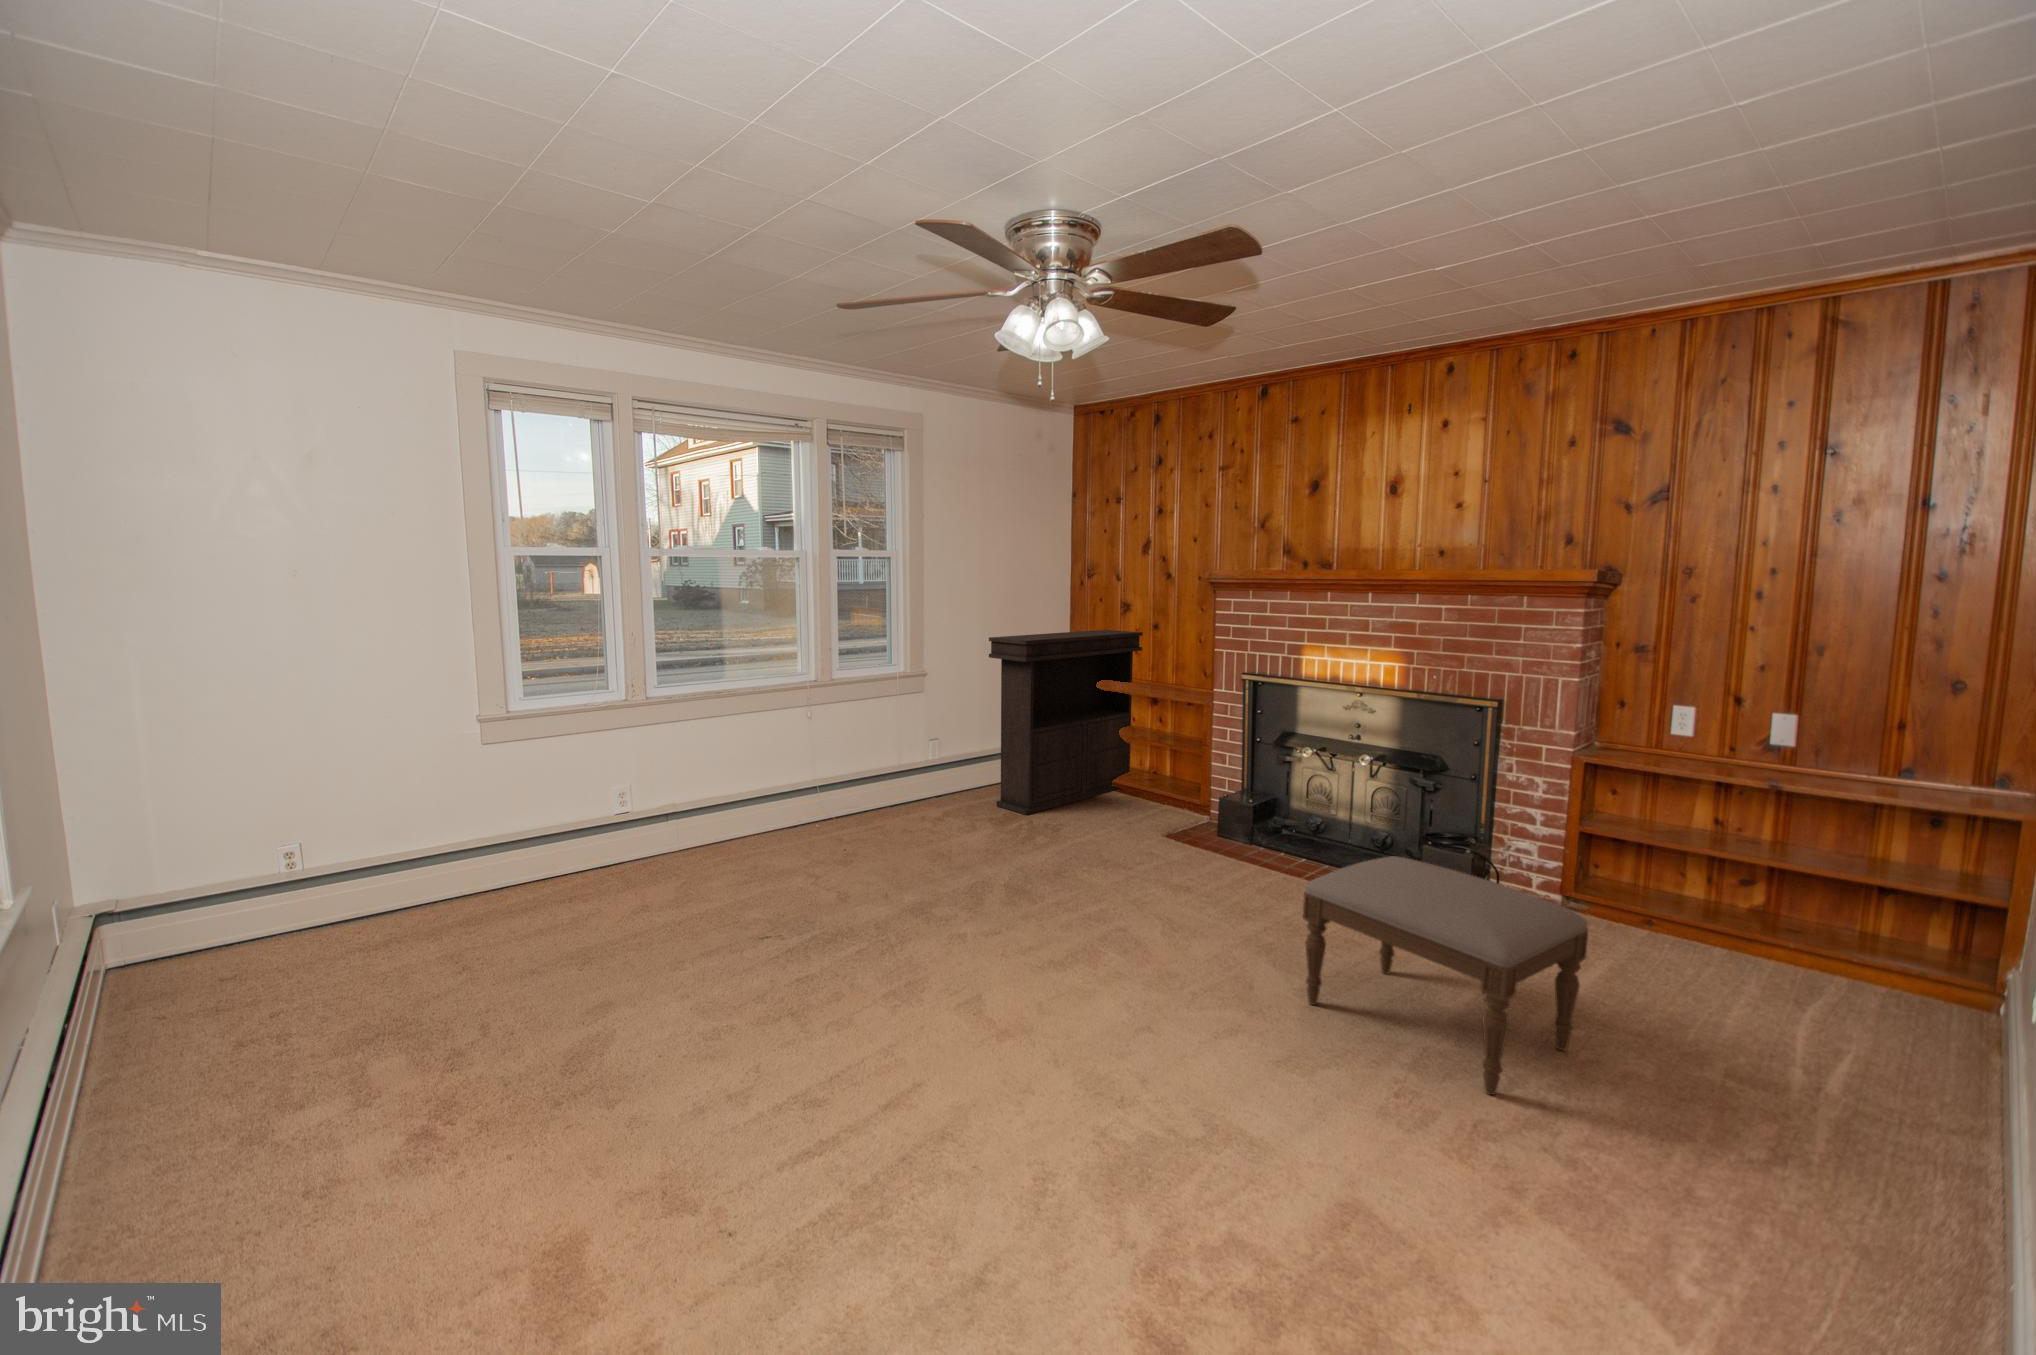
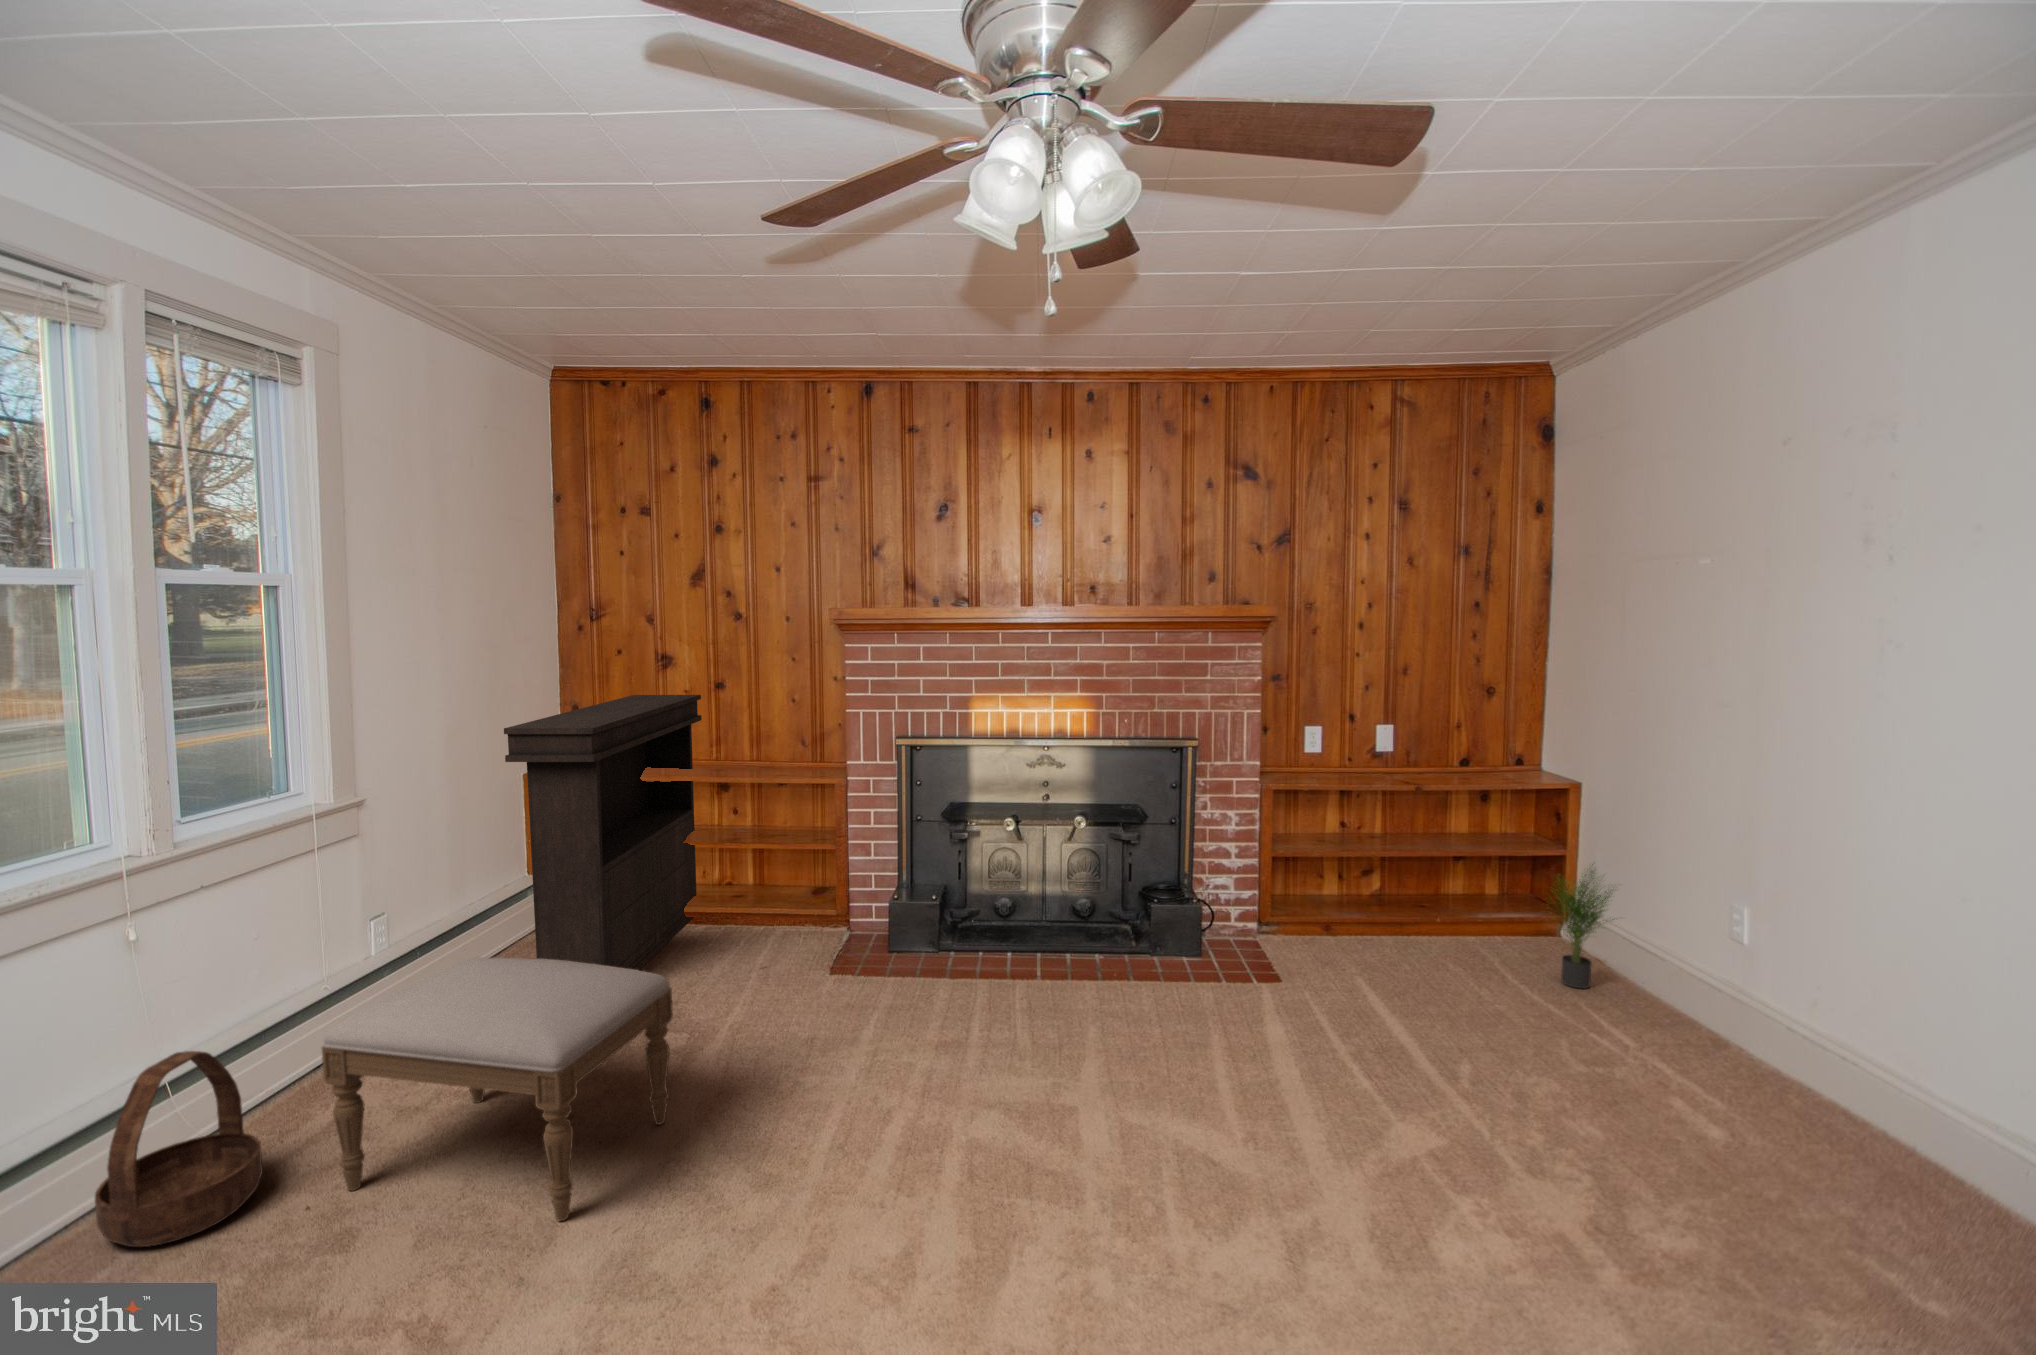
basket: none [782,764,839,843] -> present [95,1051,263,1247]
ottoman: present [1303,856,1588,1095] -> present [322,957,673,1221]
potted plant: none [1871,906,2004,1060] -> present [1551,864,1614,989]

